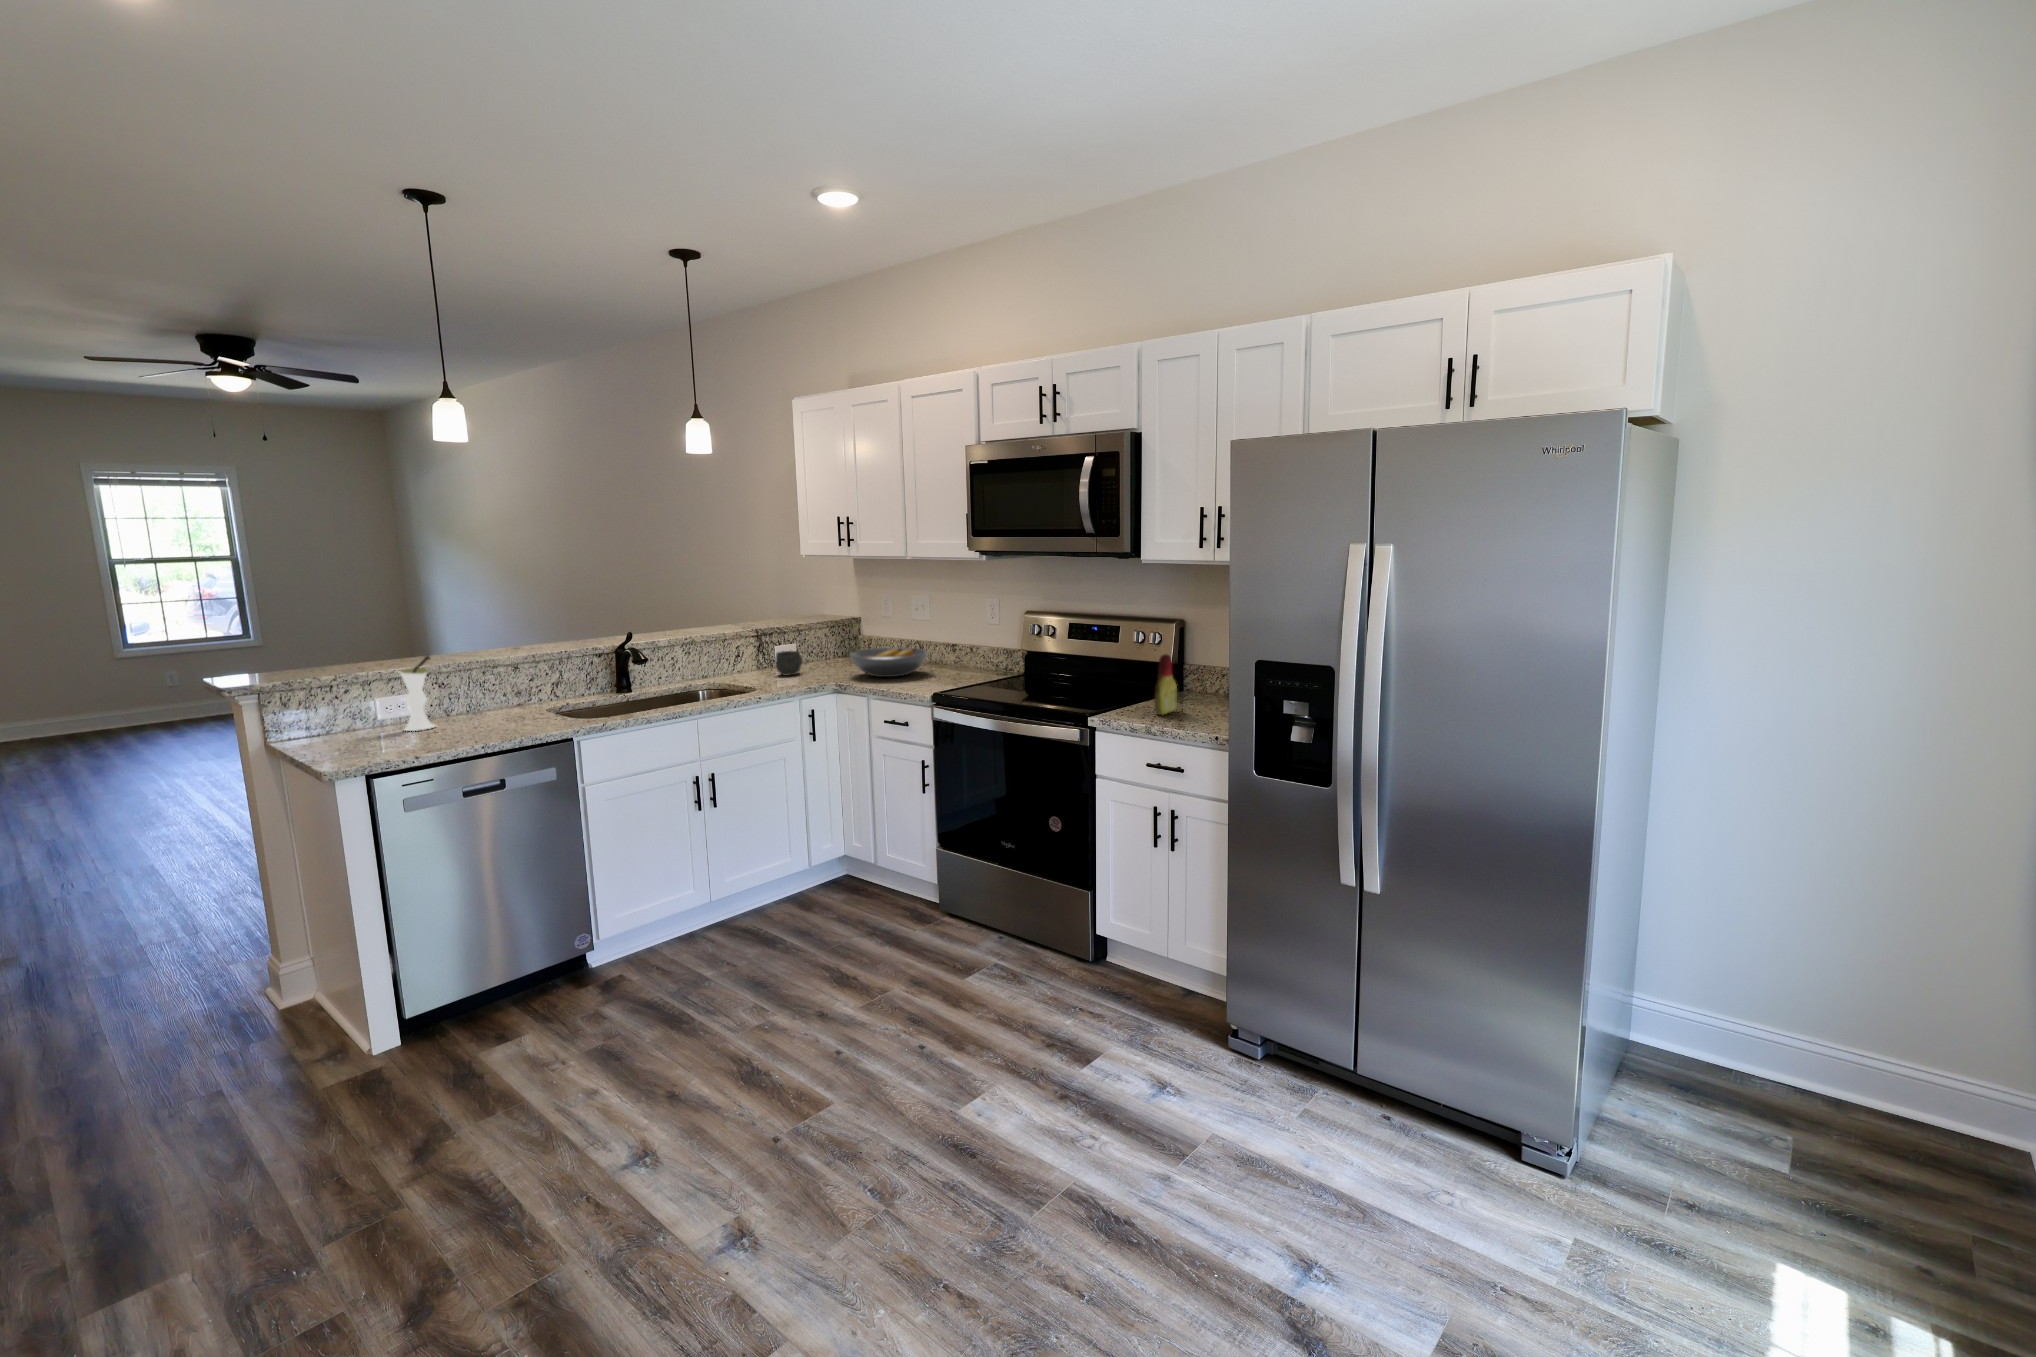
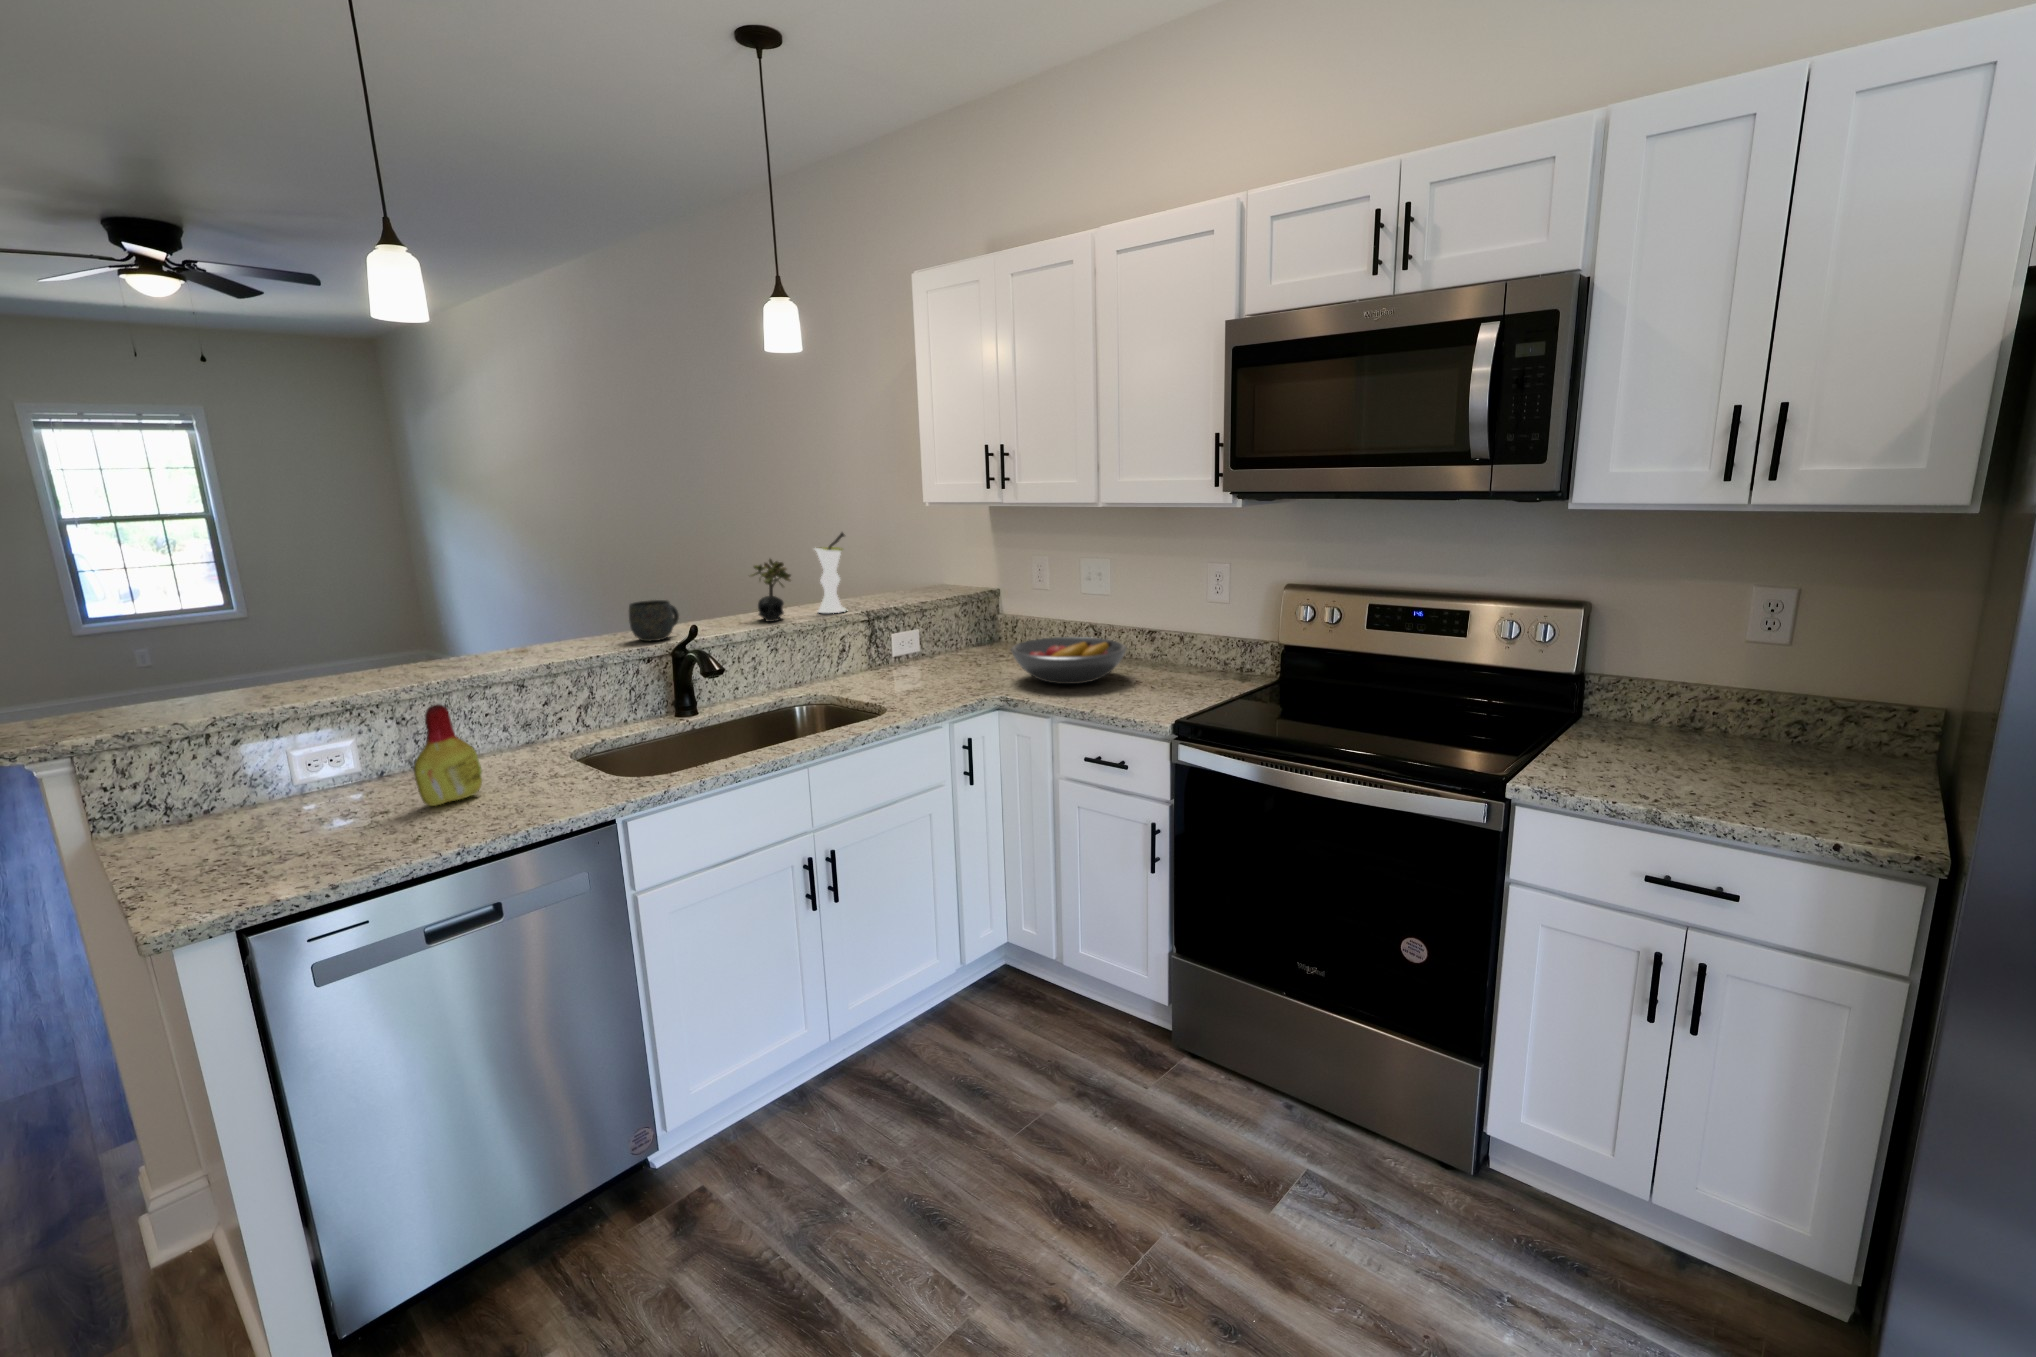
succulent plant: none [672,591,702,634] -> present [751,559,791,622]
mug: present [776,651,802,676] -> present [629,600,679,641]
bottle: present [1155,654,1177,715] -> present [414,704,482,806]
vase: present [399,656,435,731] -> present [815,532,846,613]

